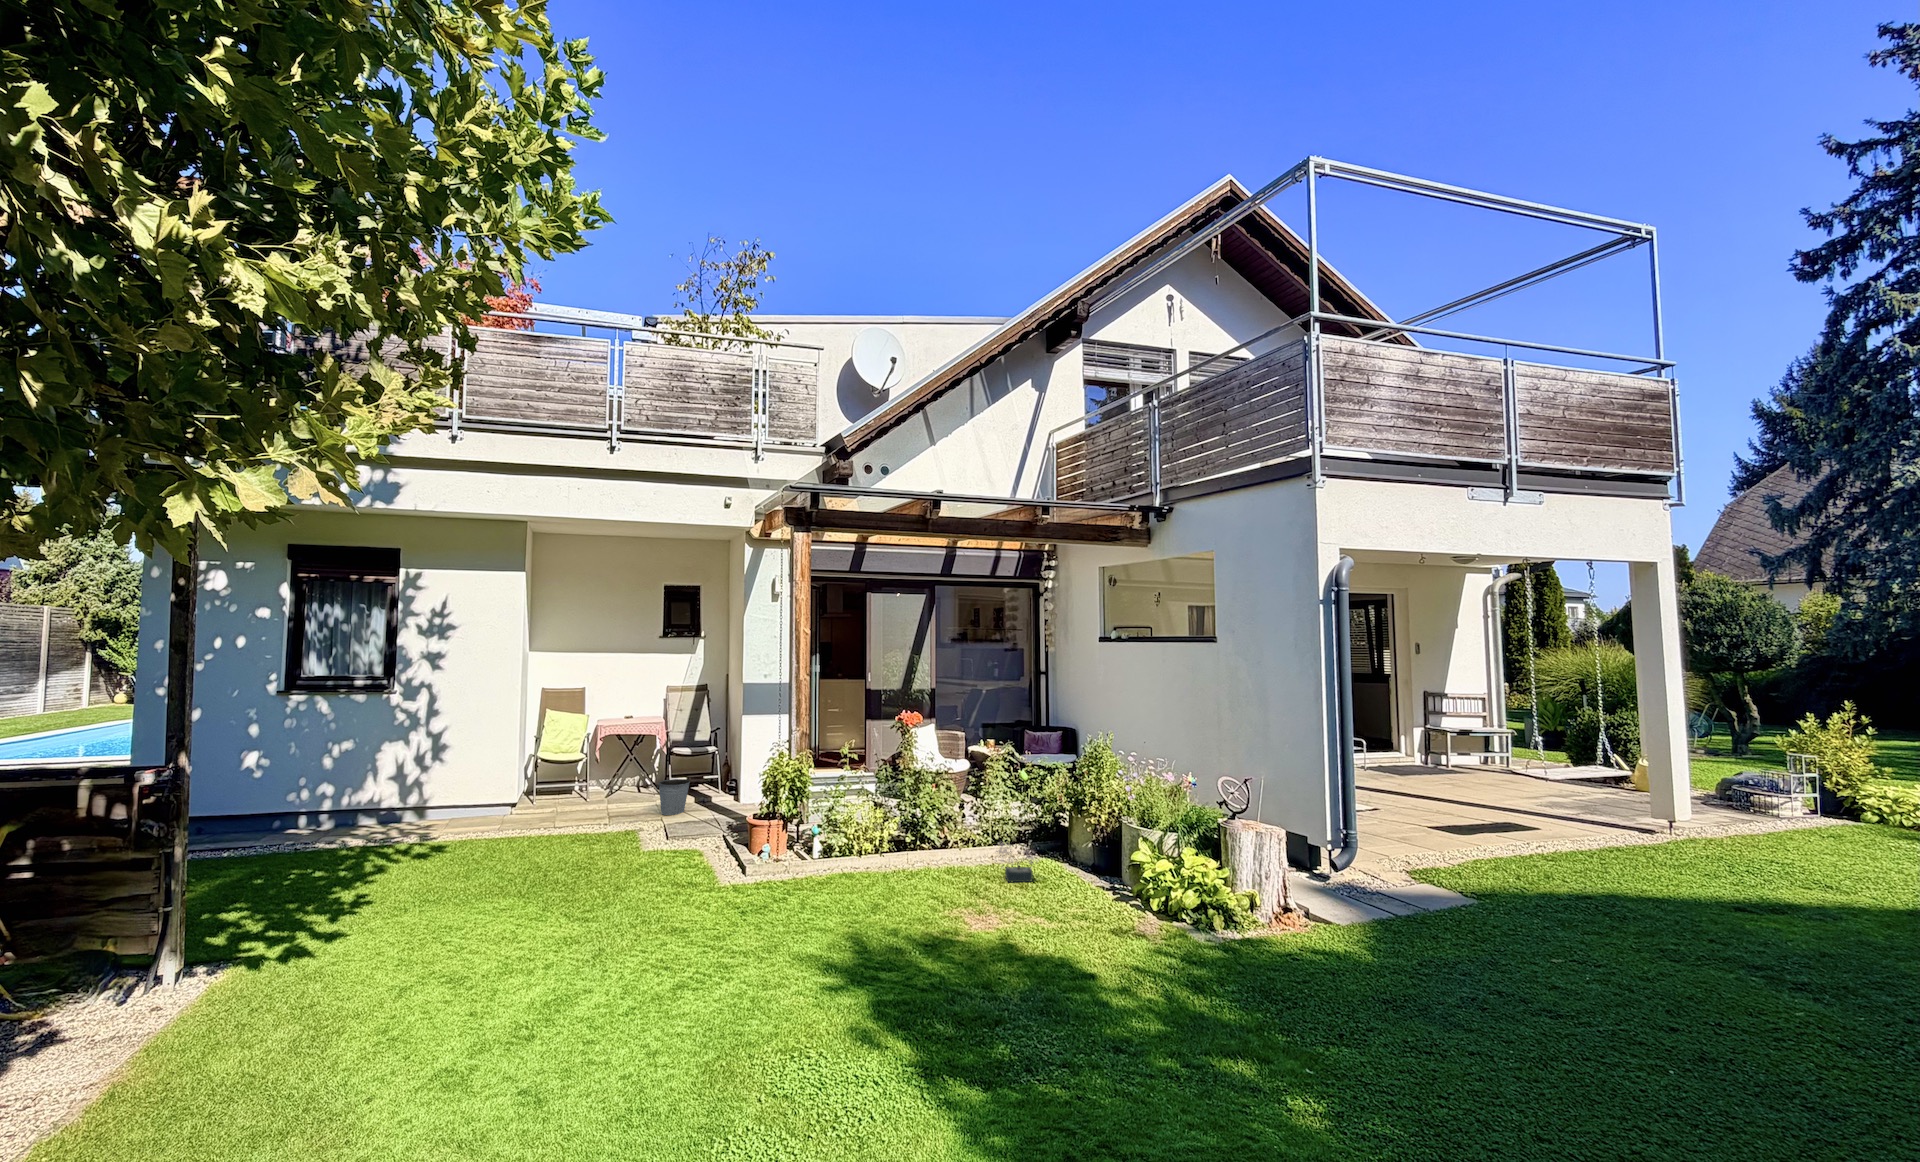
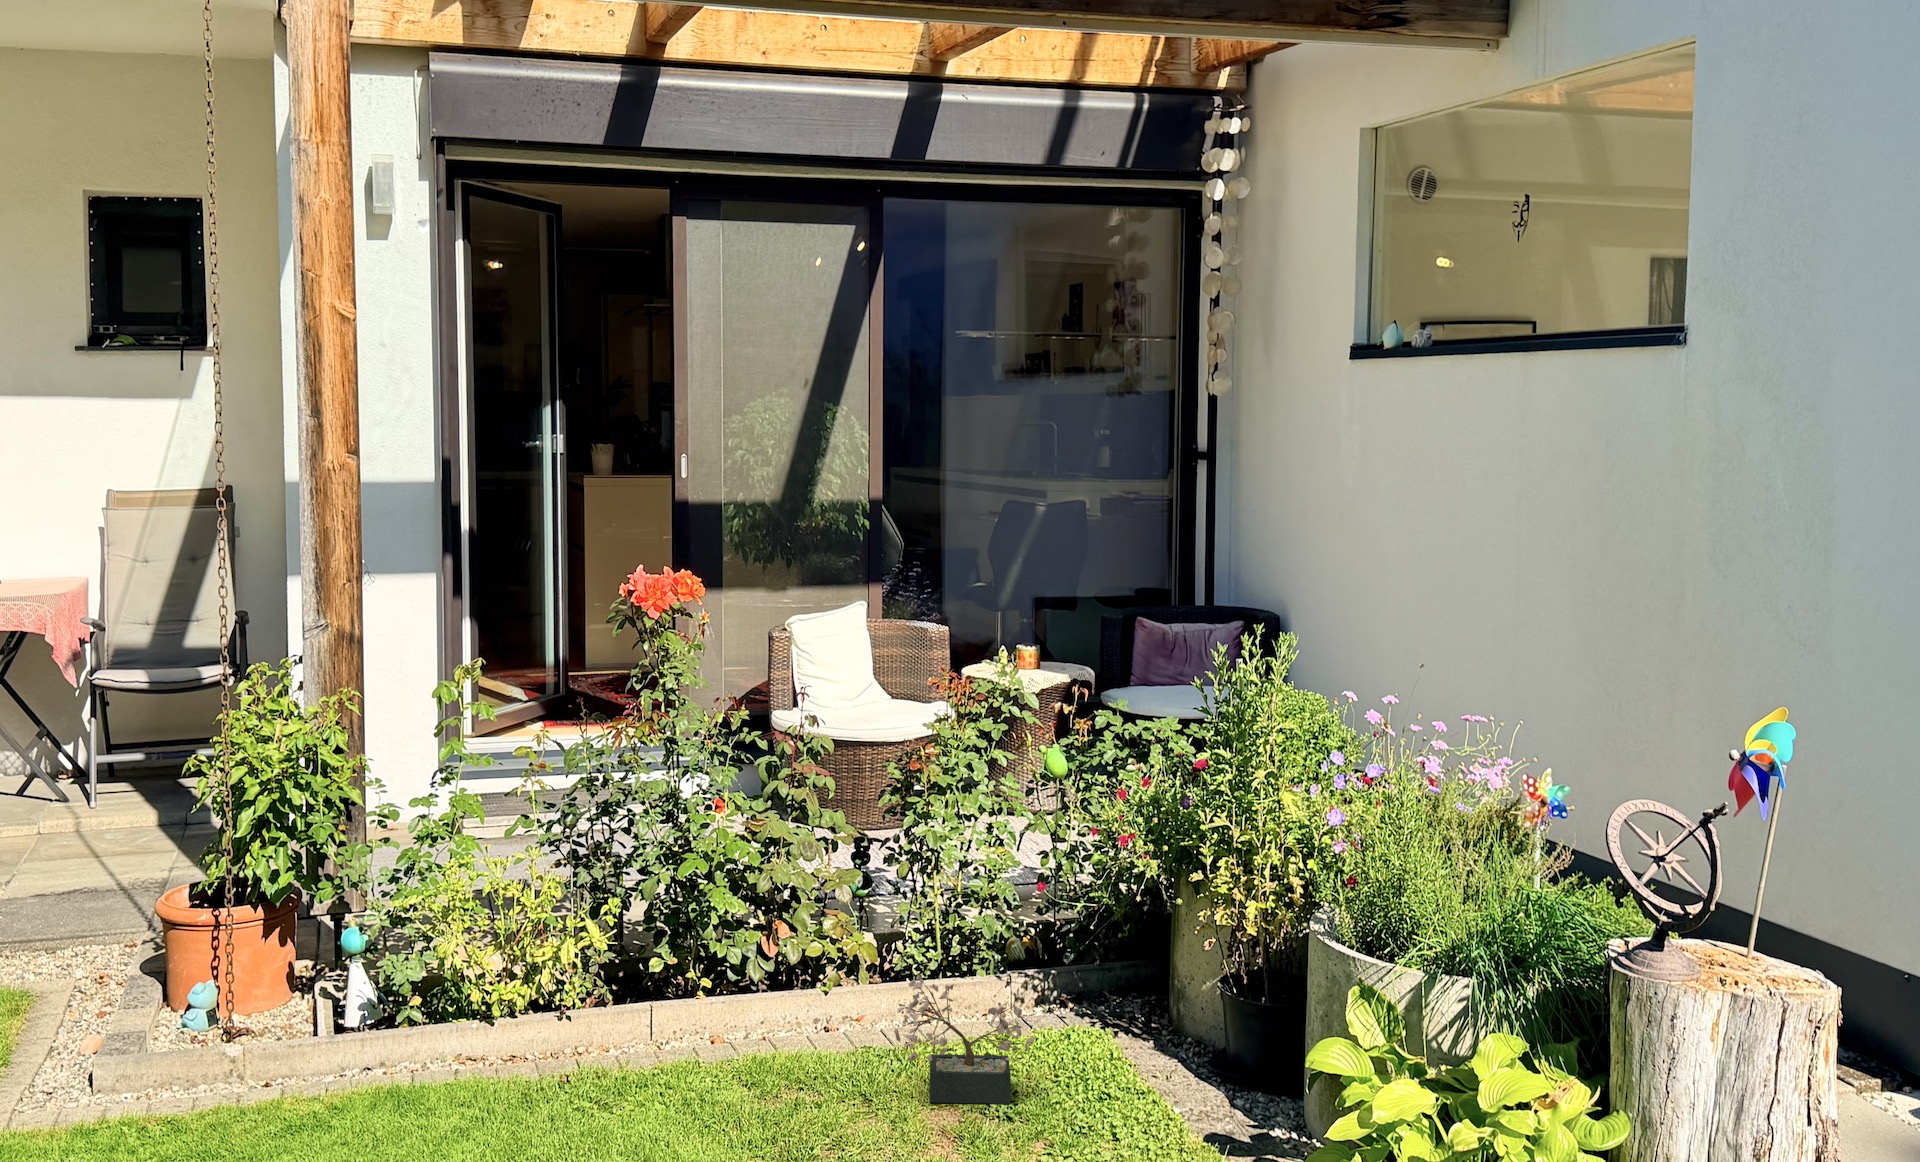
bucket: present [658,779,690,815] -> none [47,749,143,848]

